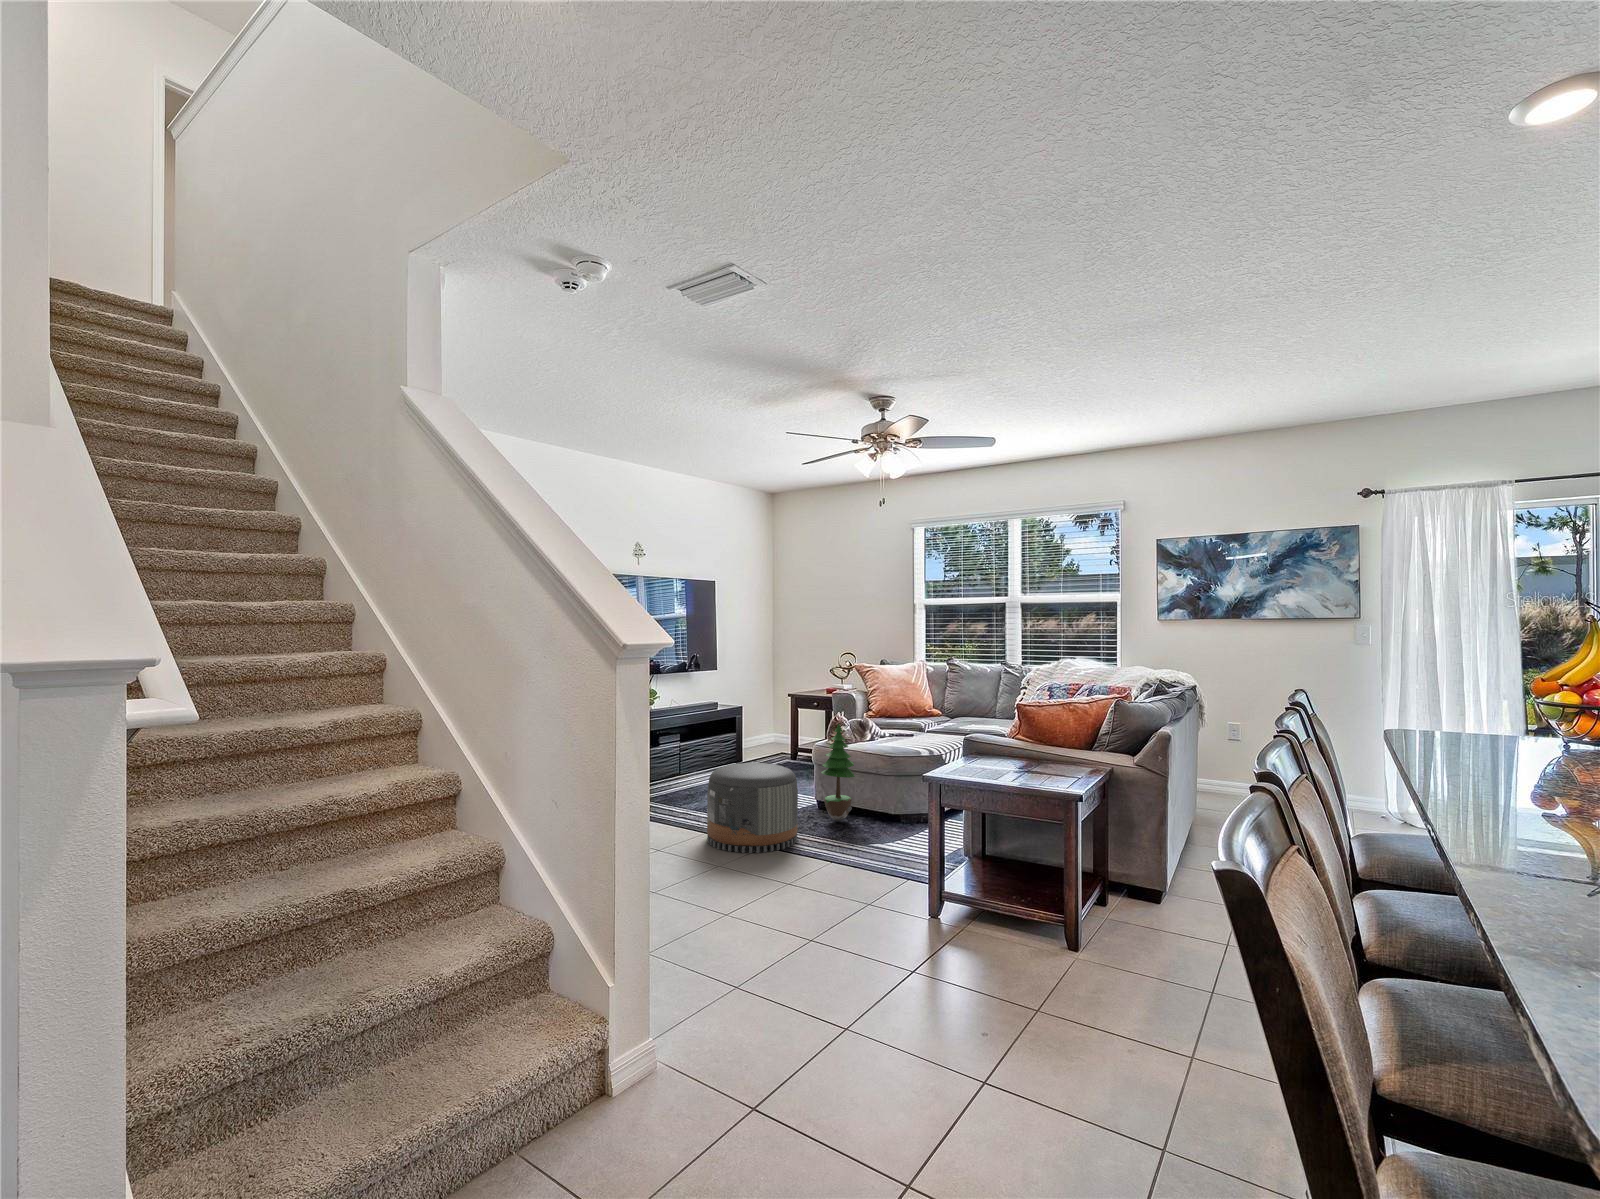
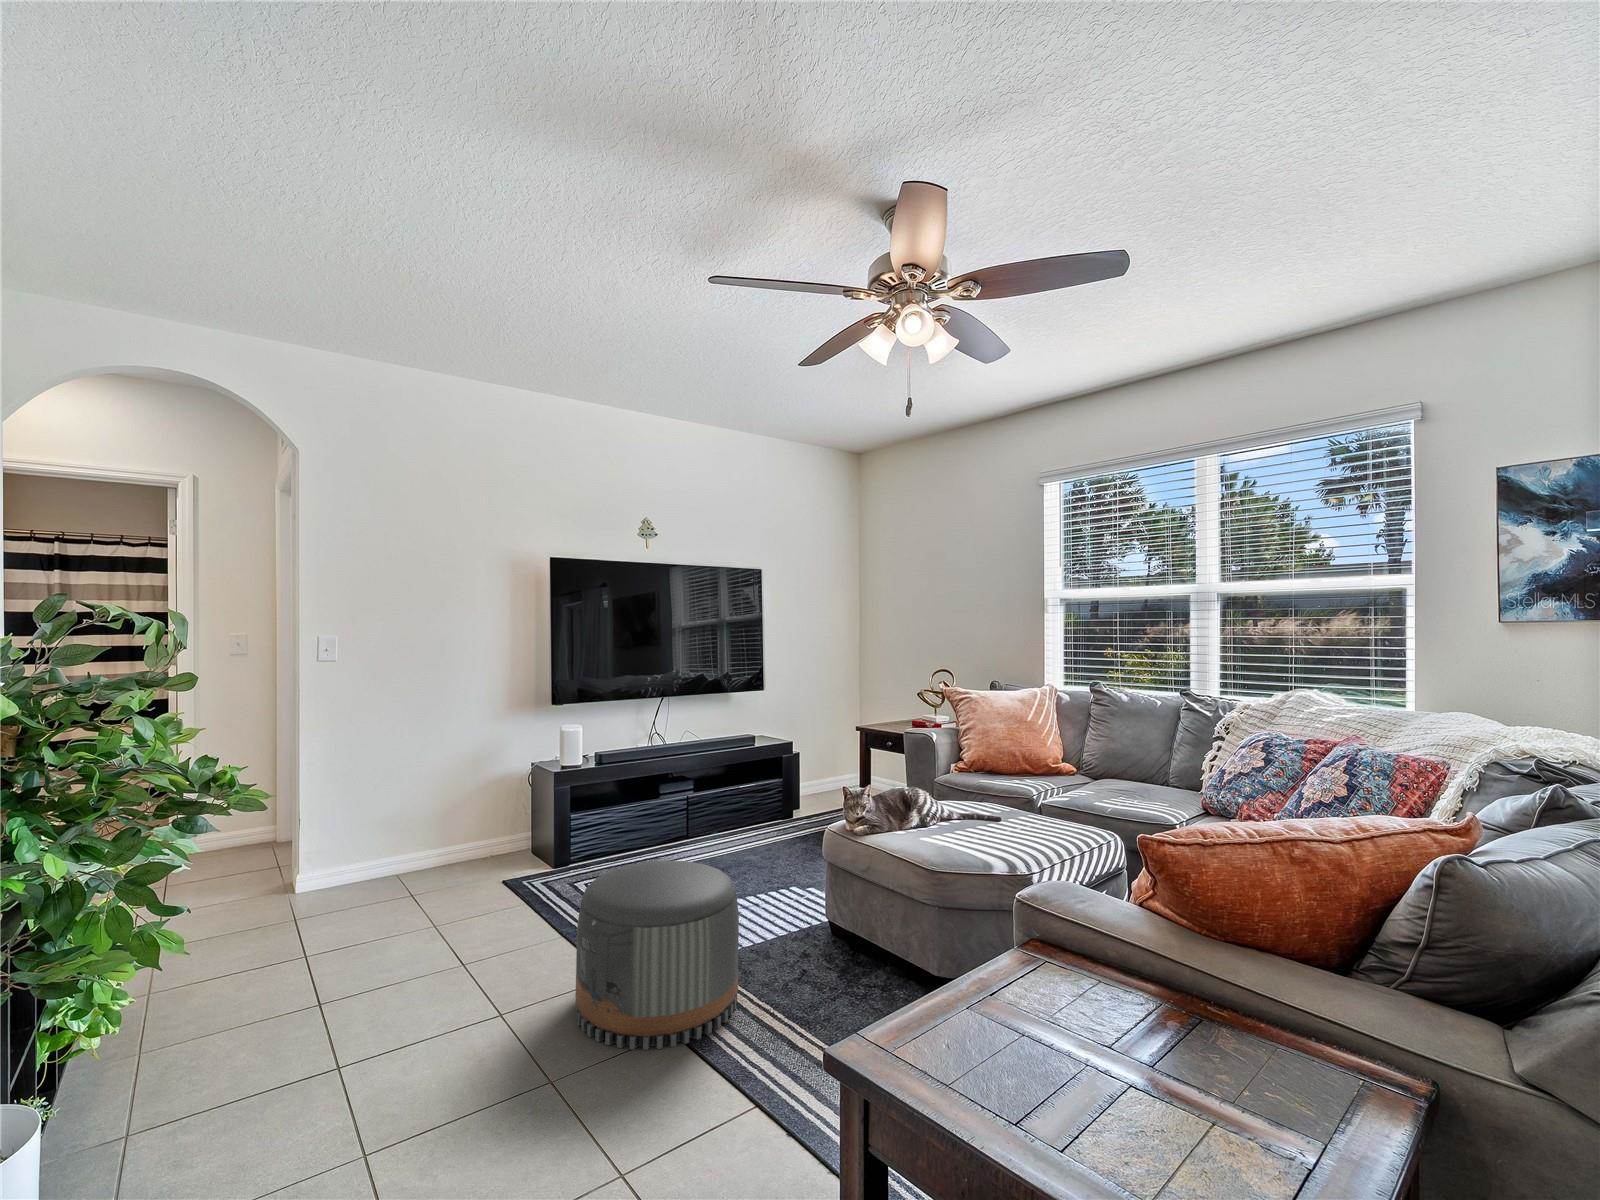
potted tree: present [821,724,855,822] -> none [807,798,868,972]

